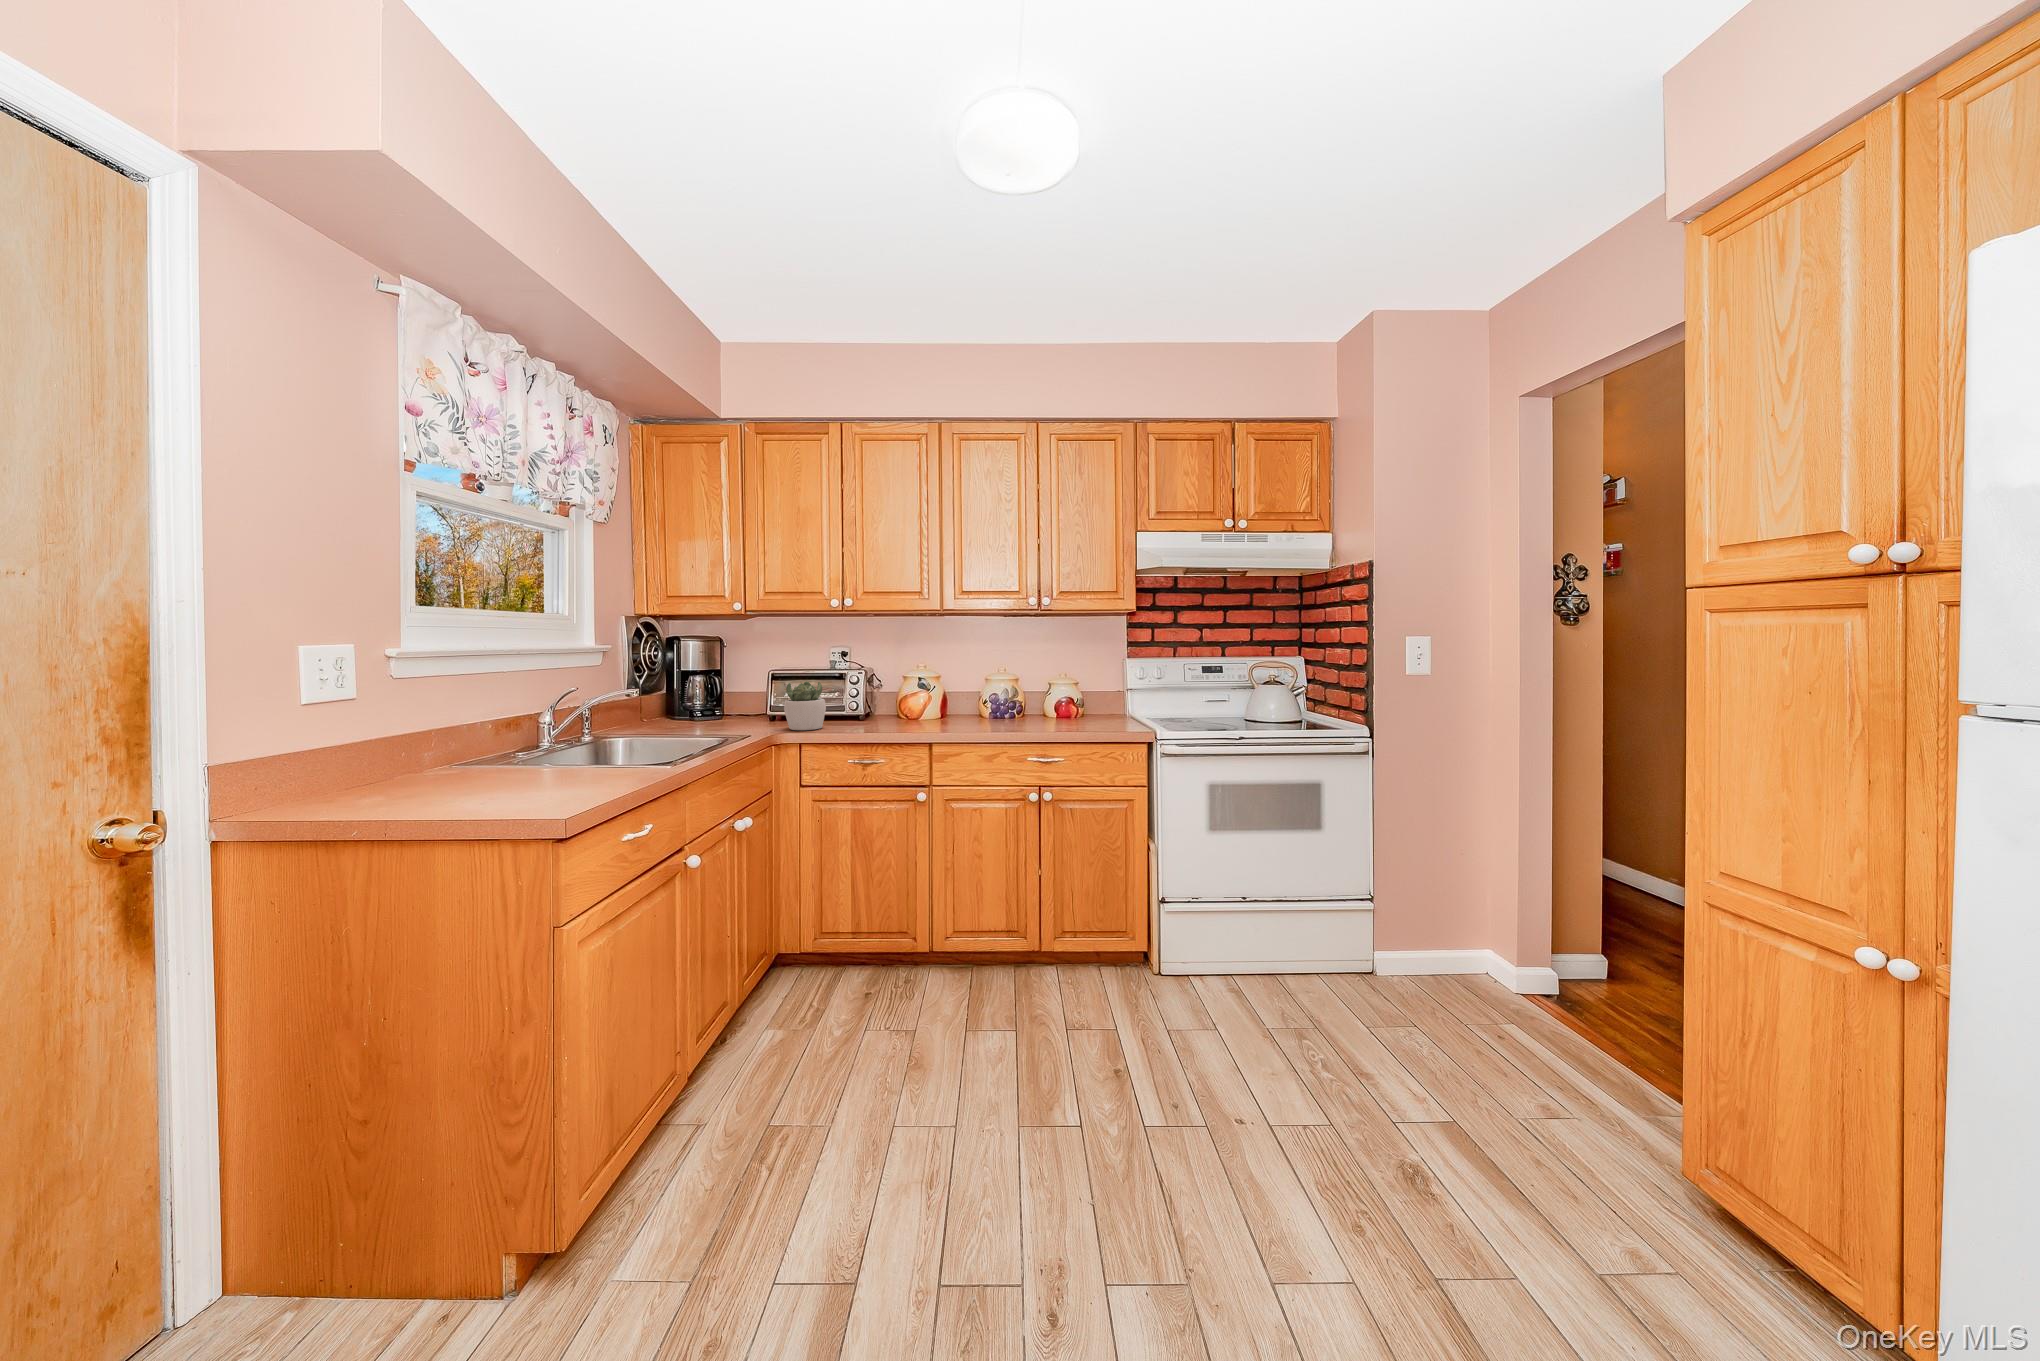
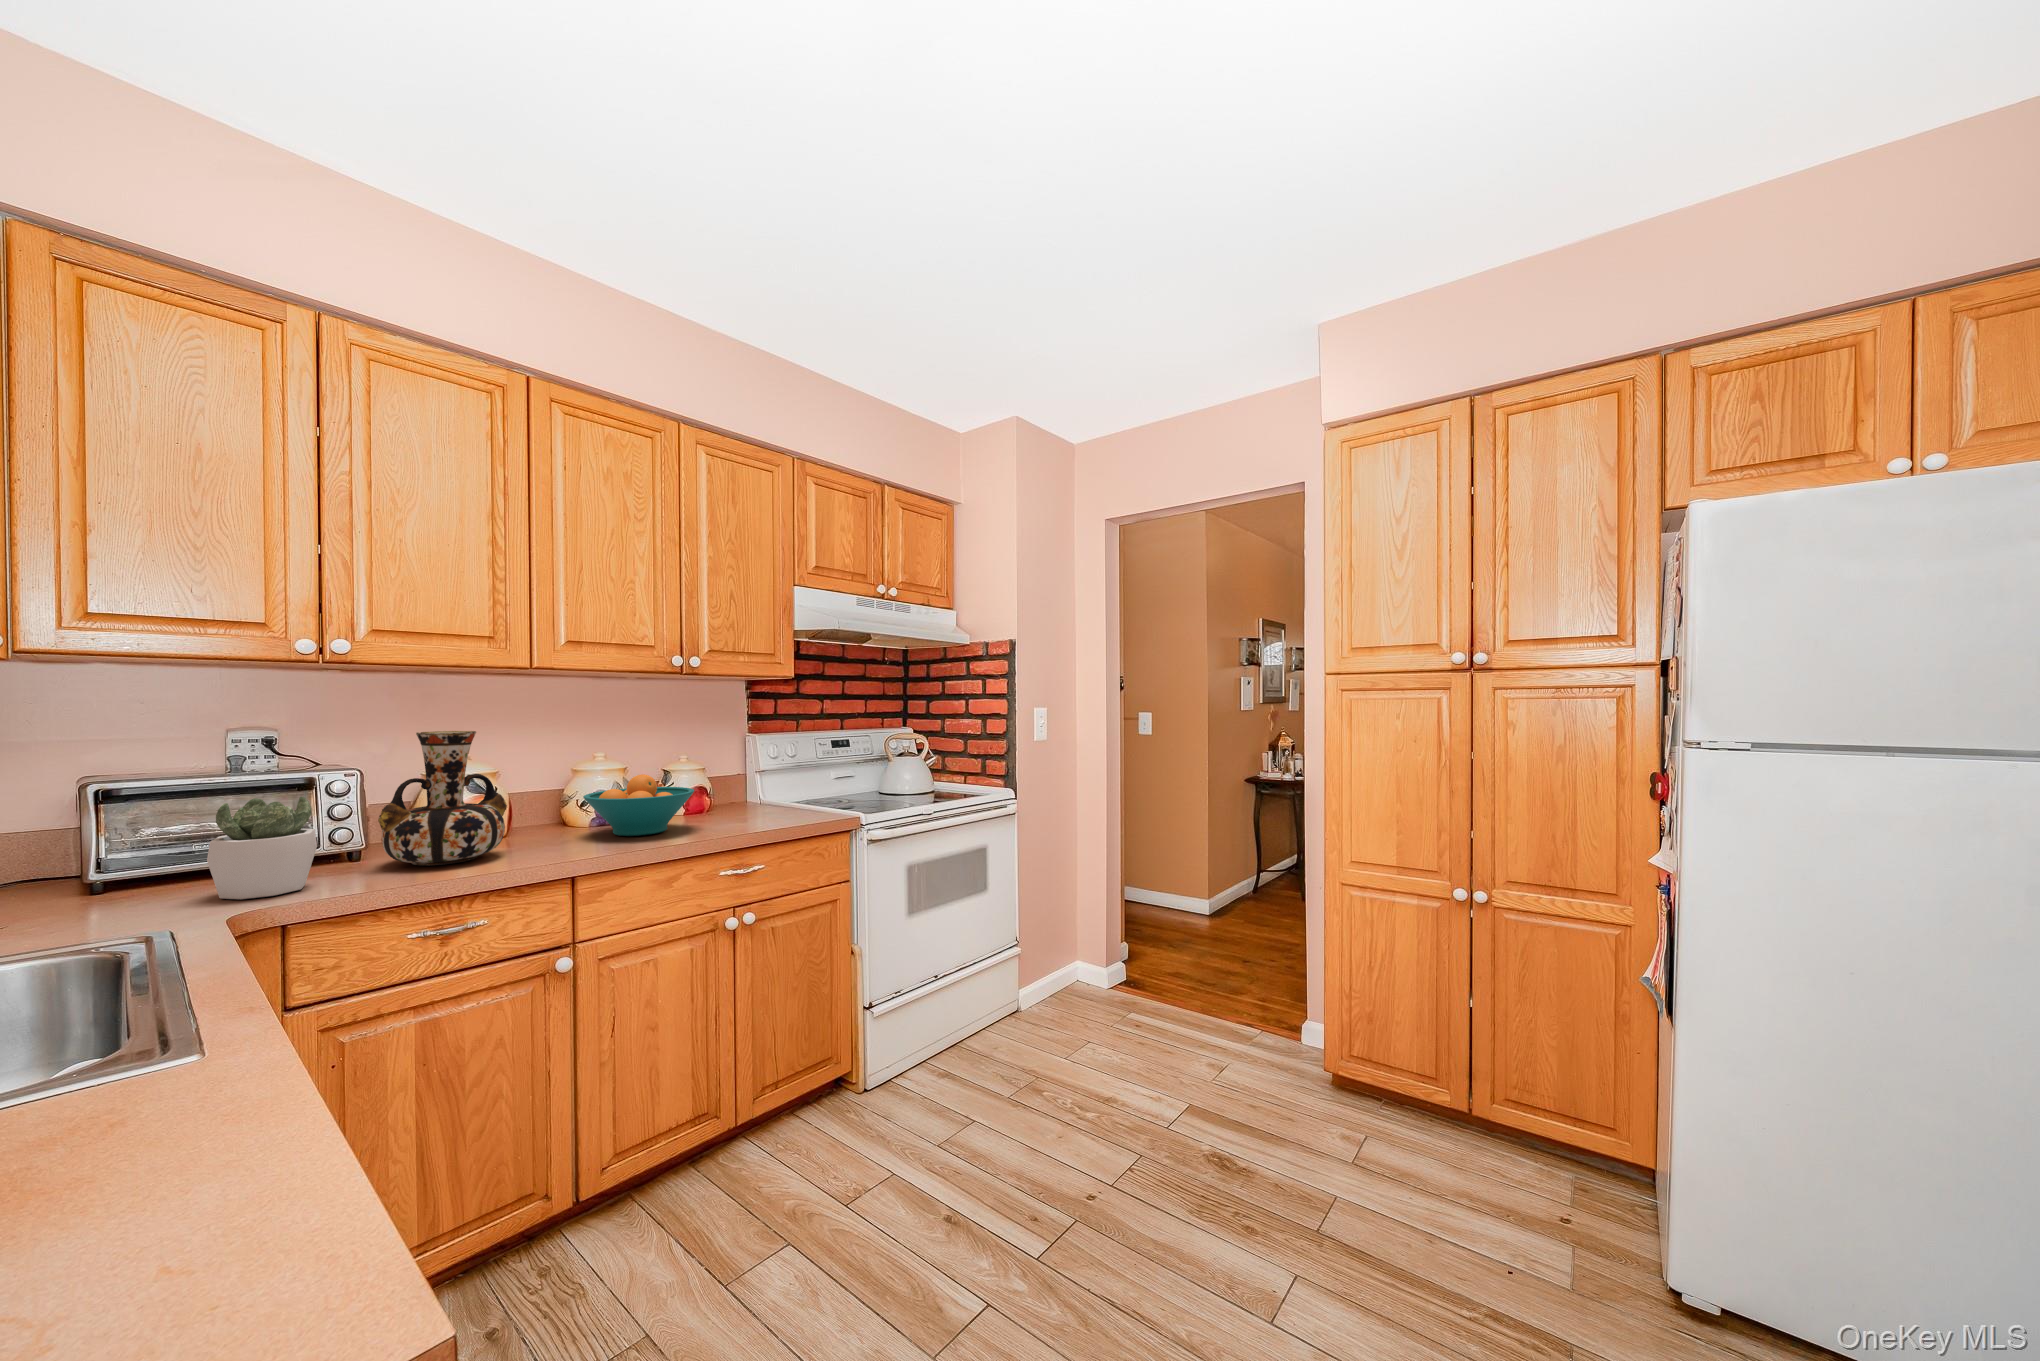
vase: none [855,650,921,727] -> present [378,731,507,866]
fruit bowl: none [968,683,1038,725] -> present [583,774,694,836]

